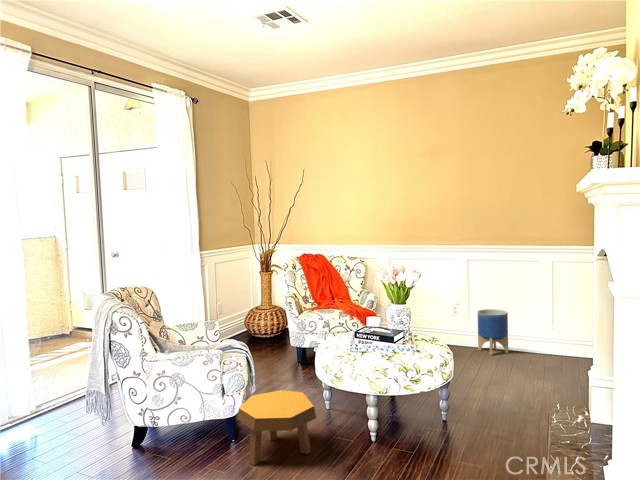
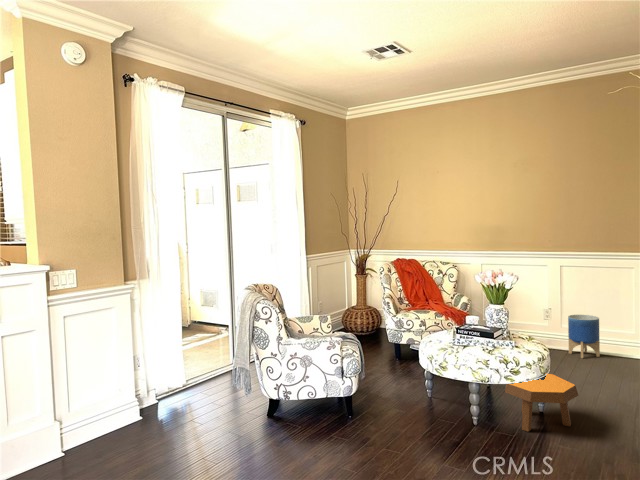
footstool: present [237,390,316,465] -> present [505,373,578,432]

